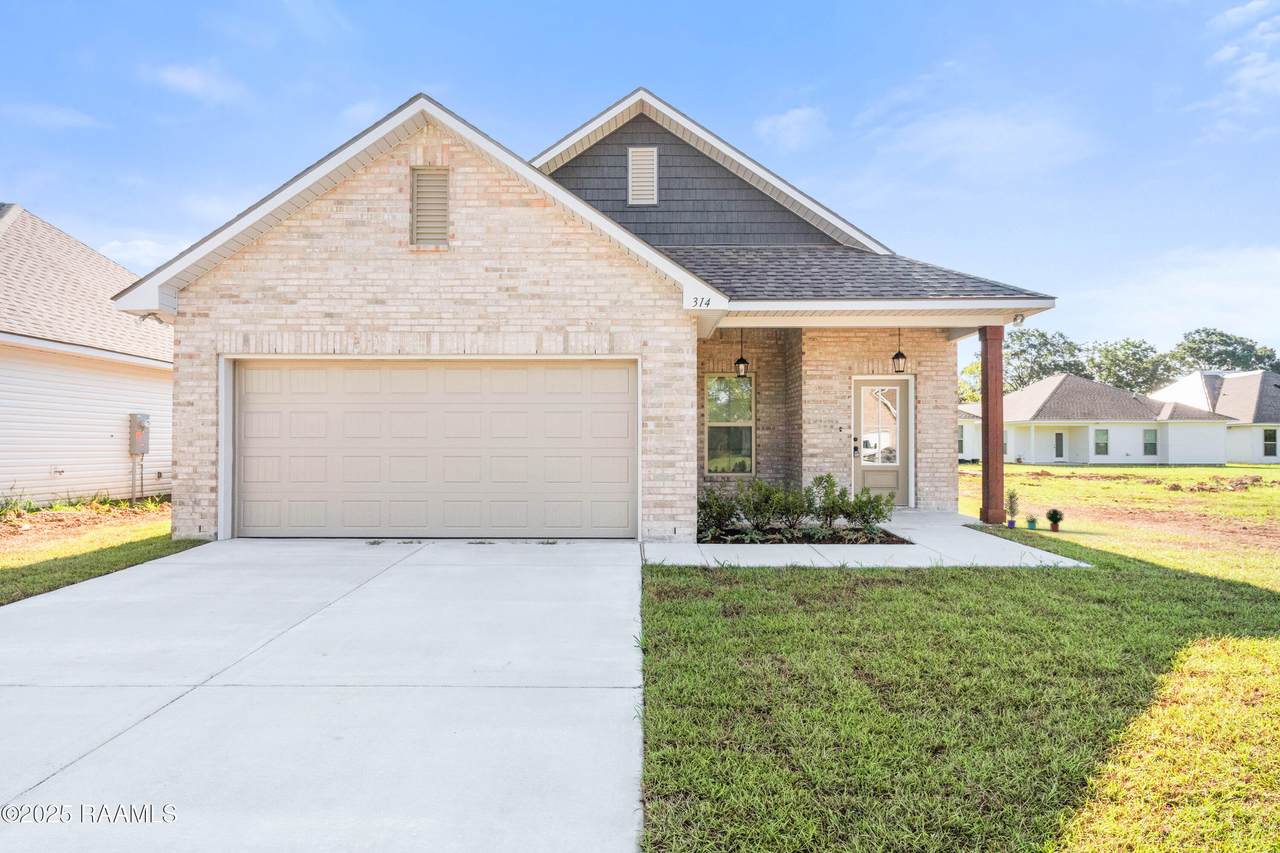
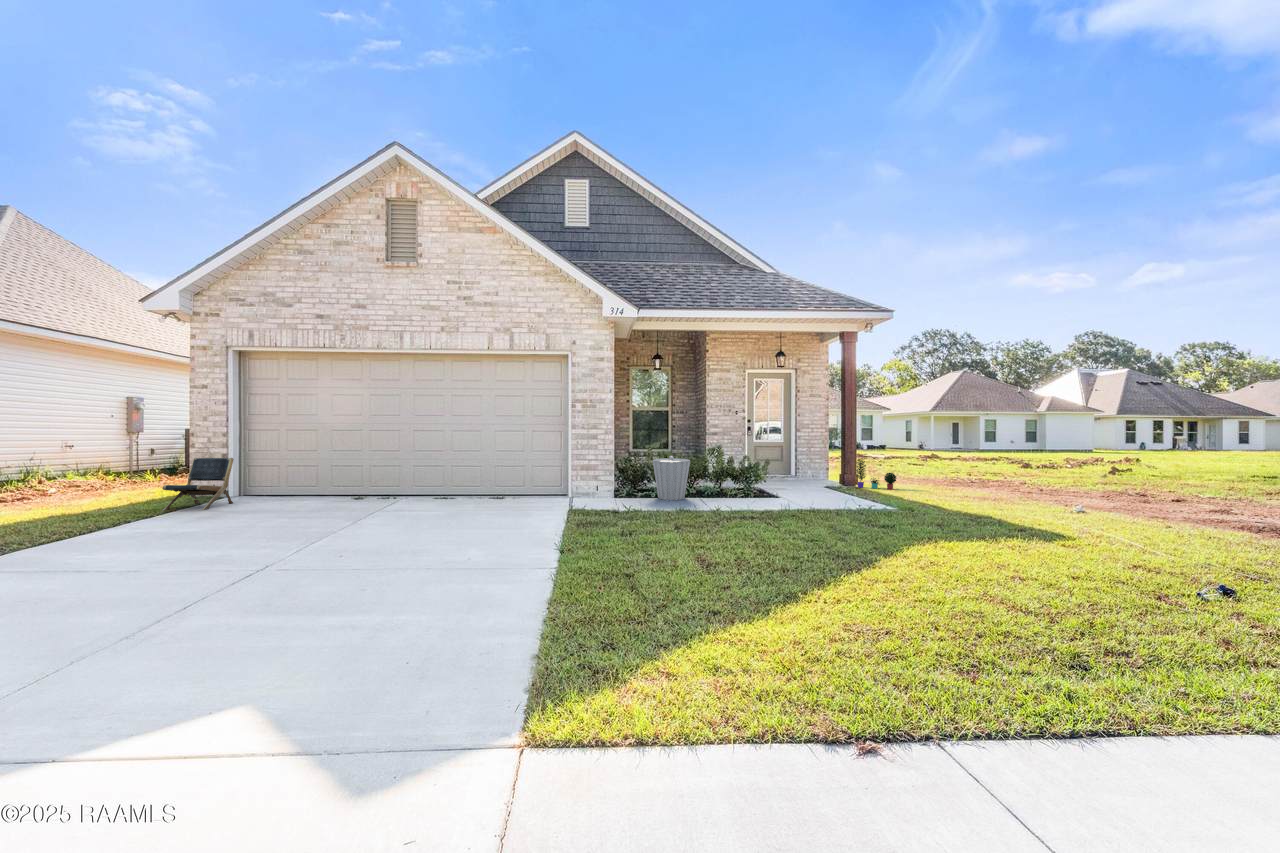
trash can: none [747,489,797,548] -> present [653,456,690,500]
lounge chair: none [133,492,224,561] -> present [162,458,234,510]

